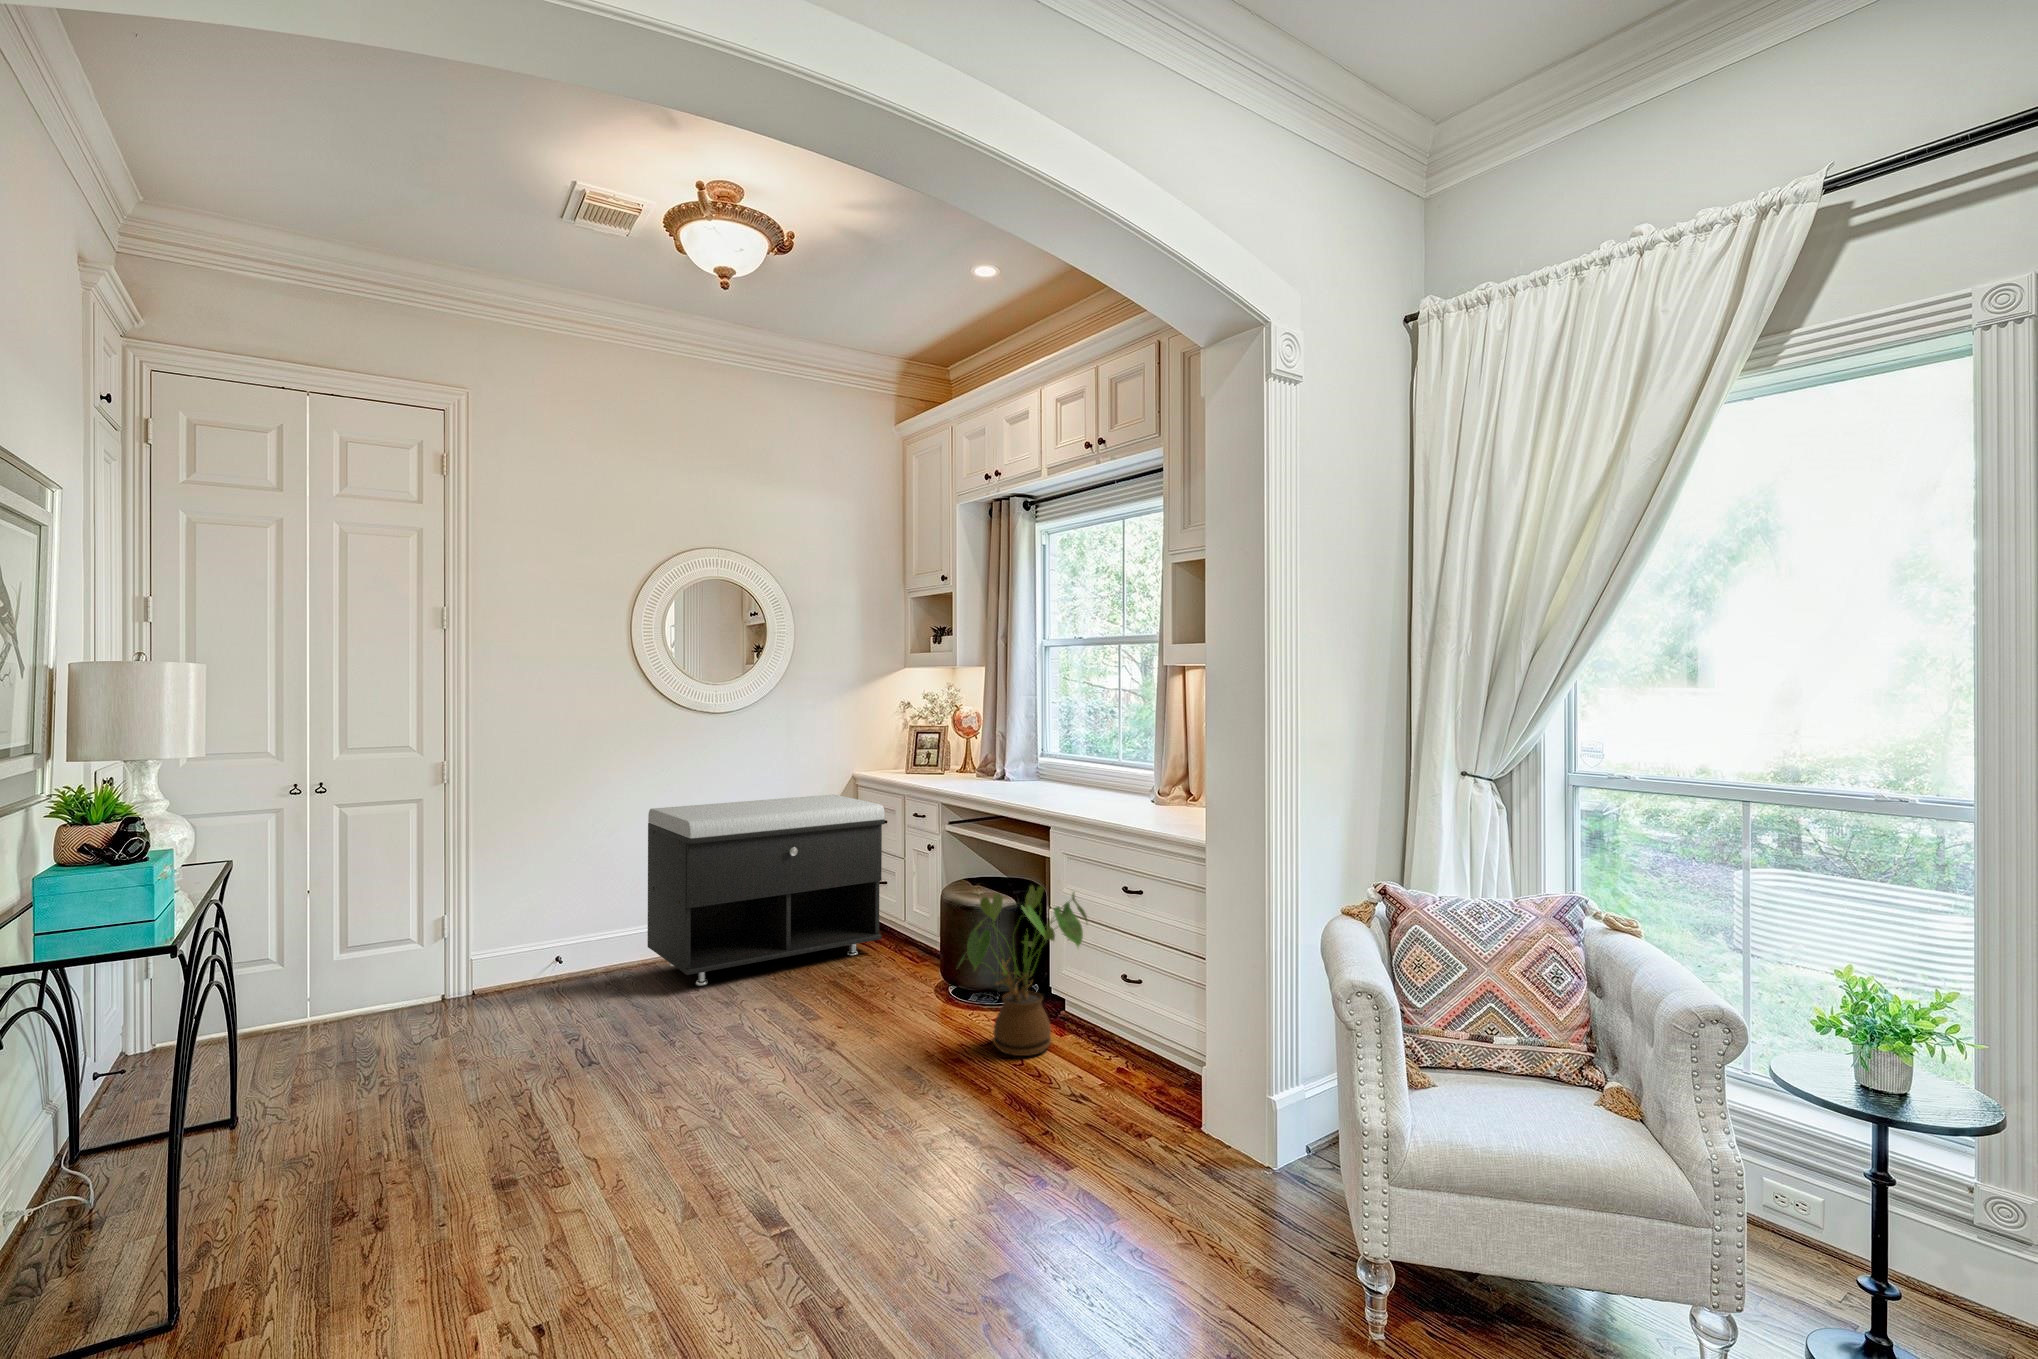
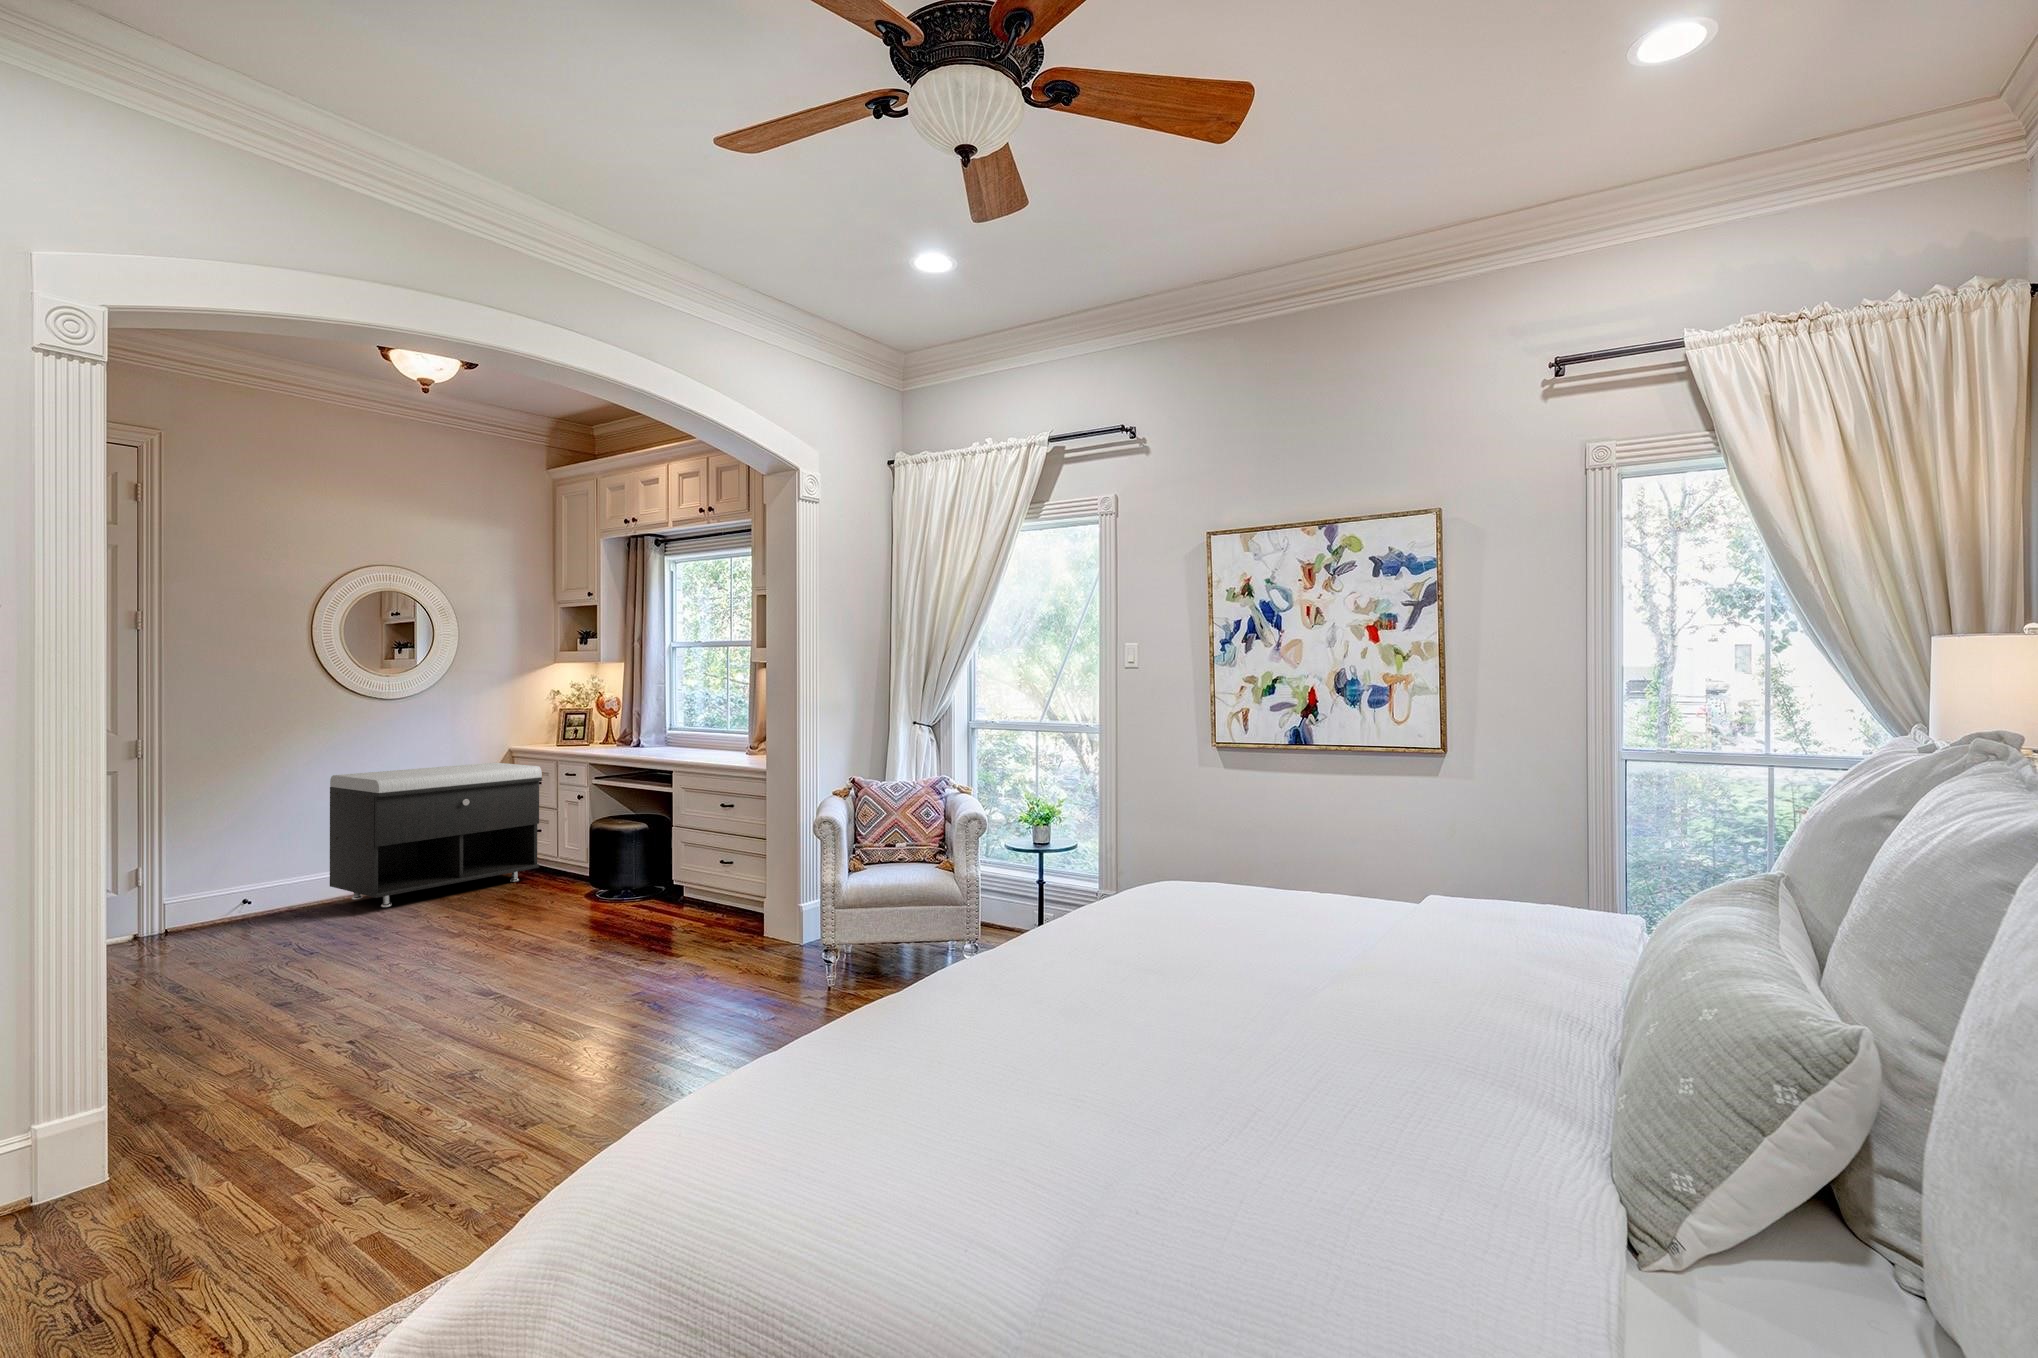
house plant: present [960,886,1087,1056] -> none [603,807,697,918]

